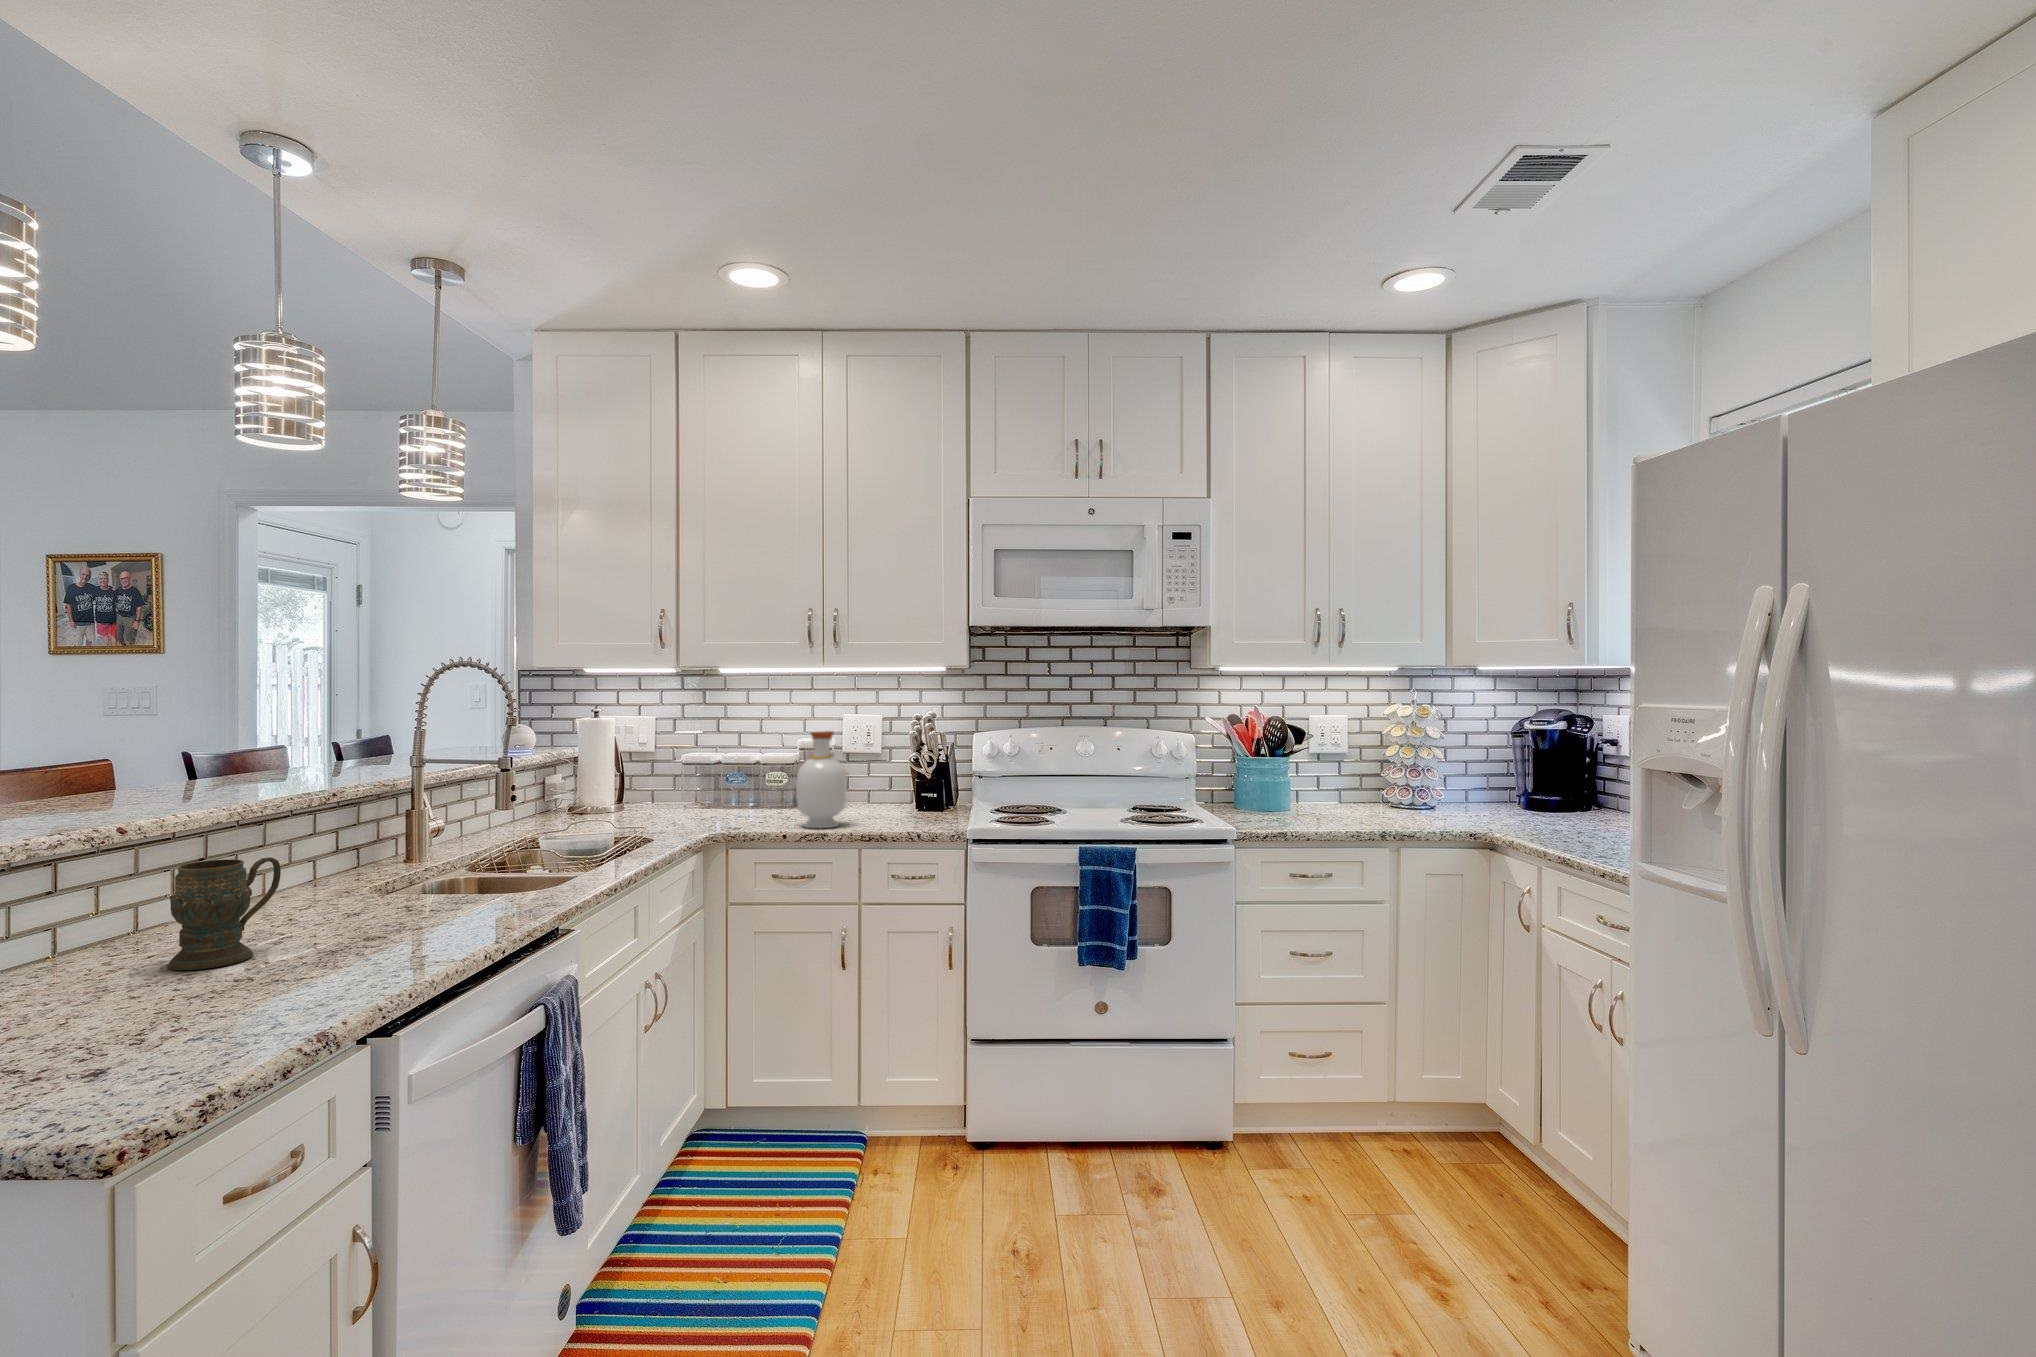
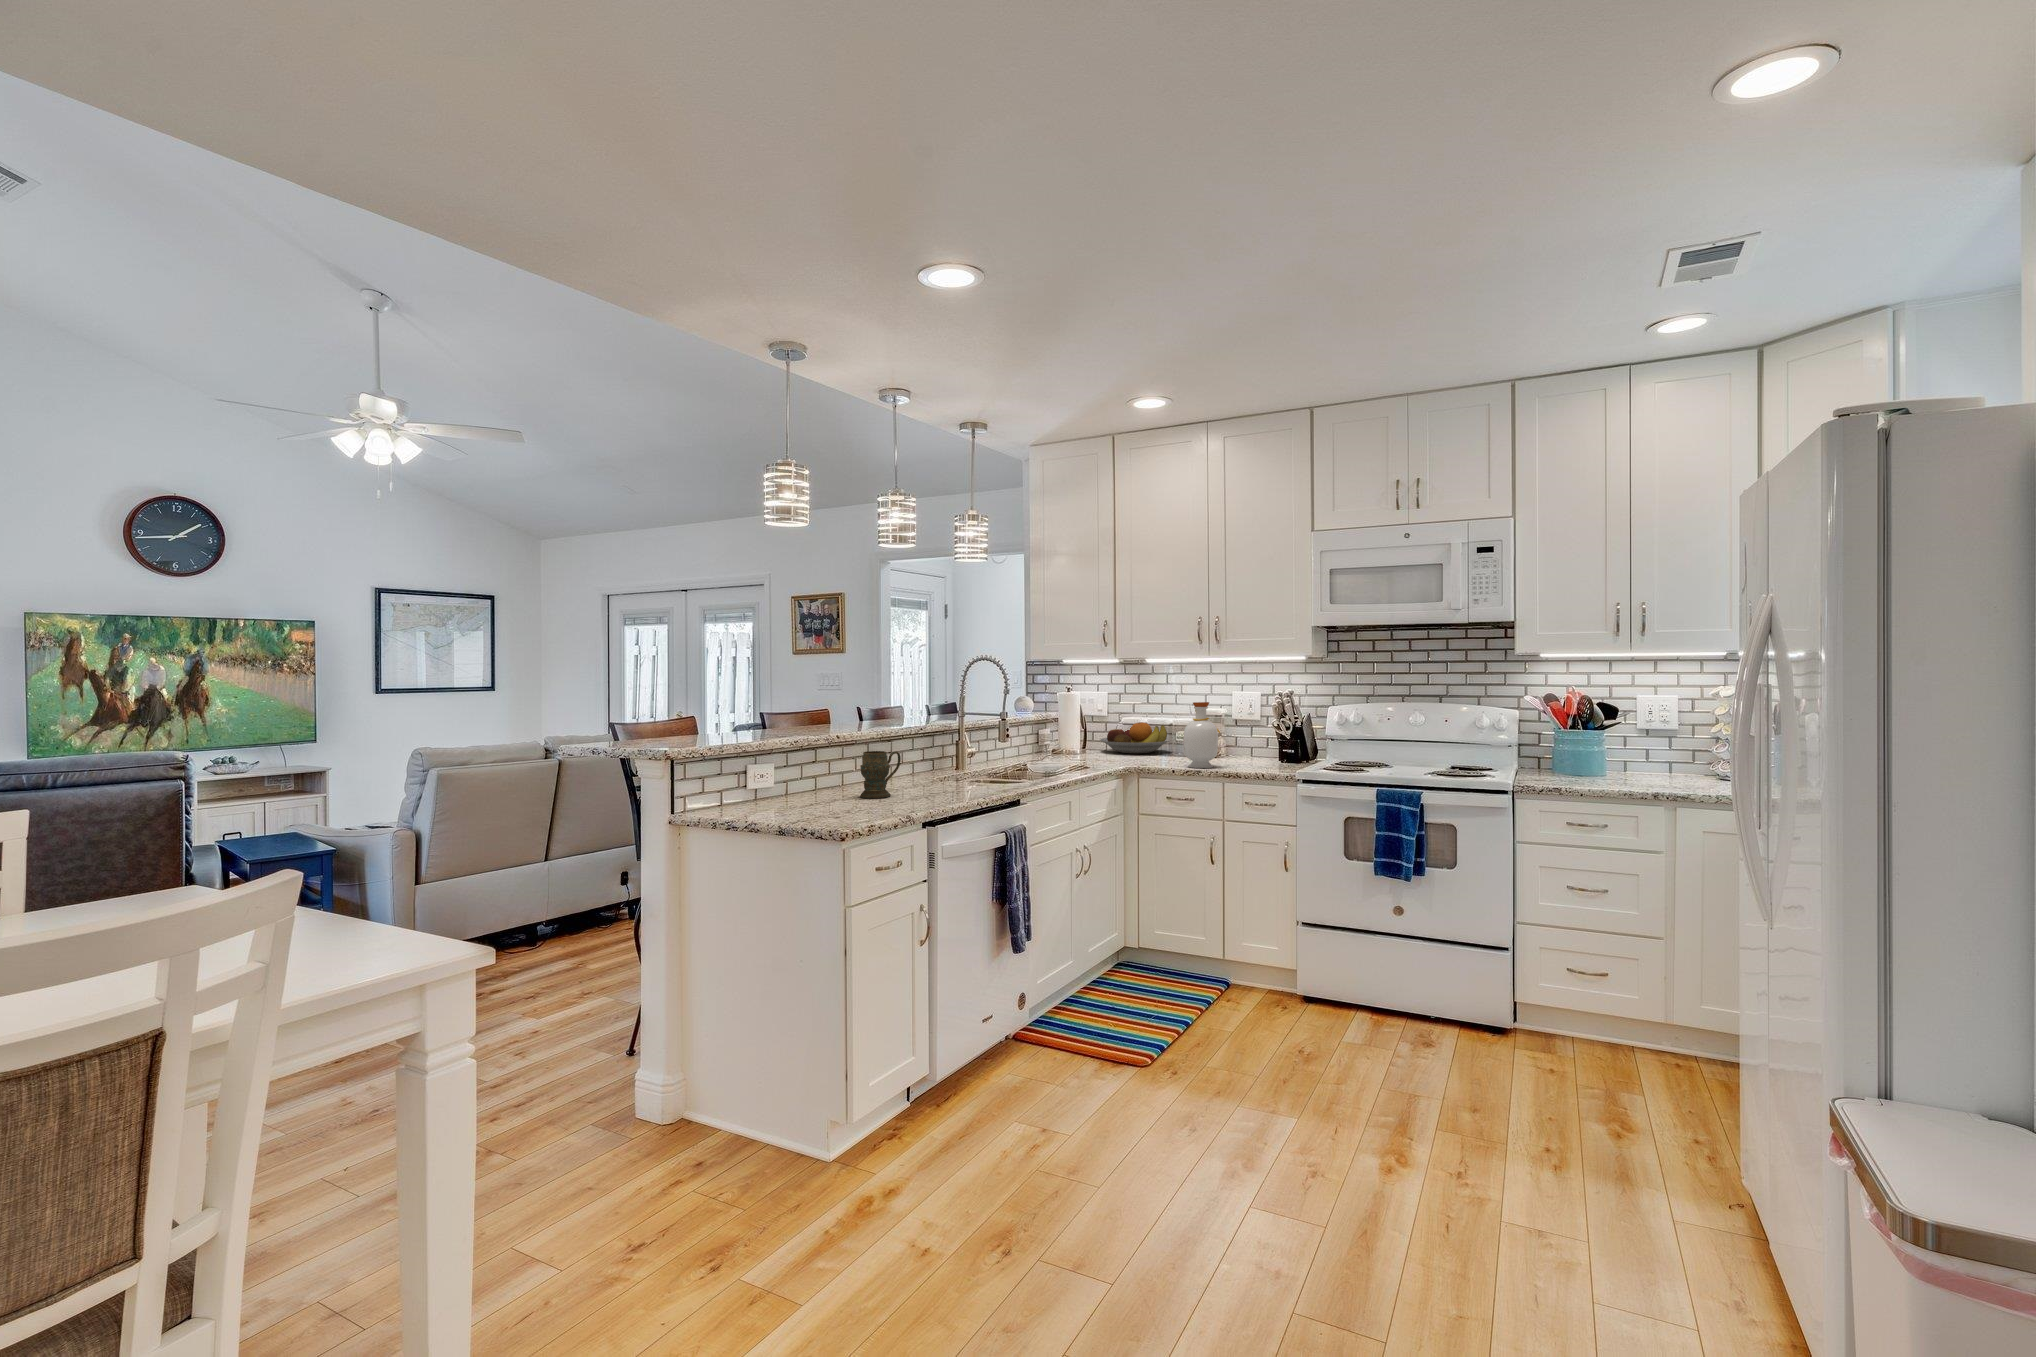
fruit bowl: none [648,760,755,807] -> present [1100,722,1170,753]

